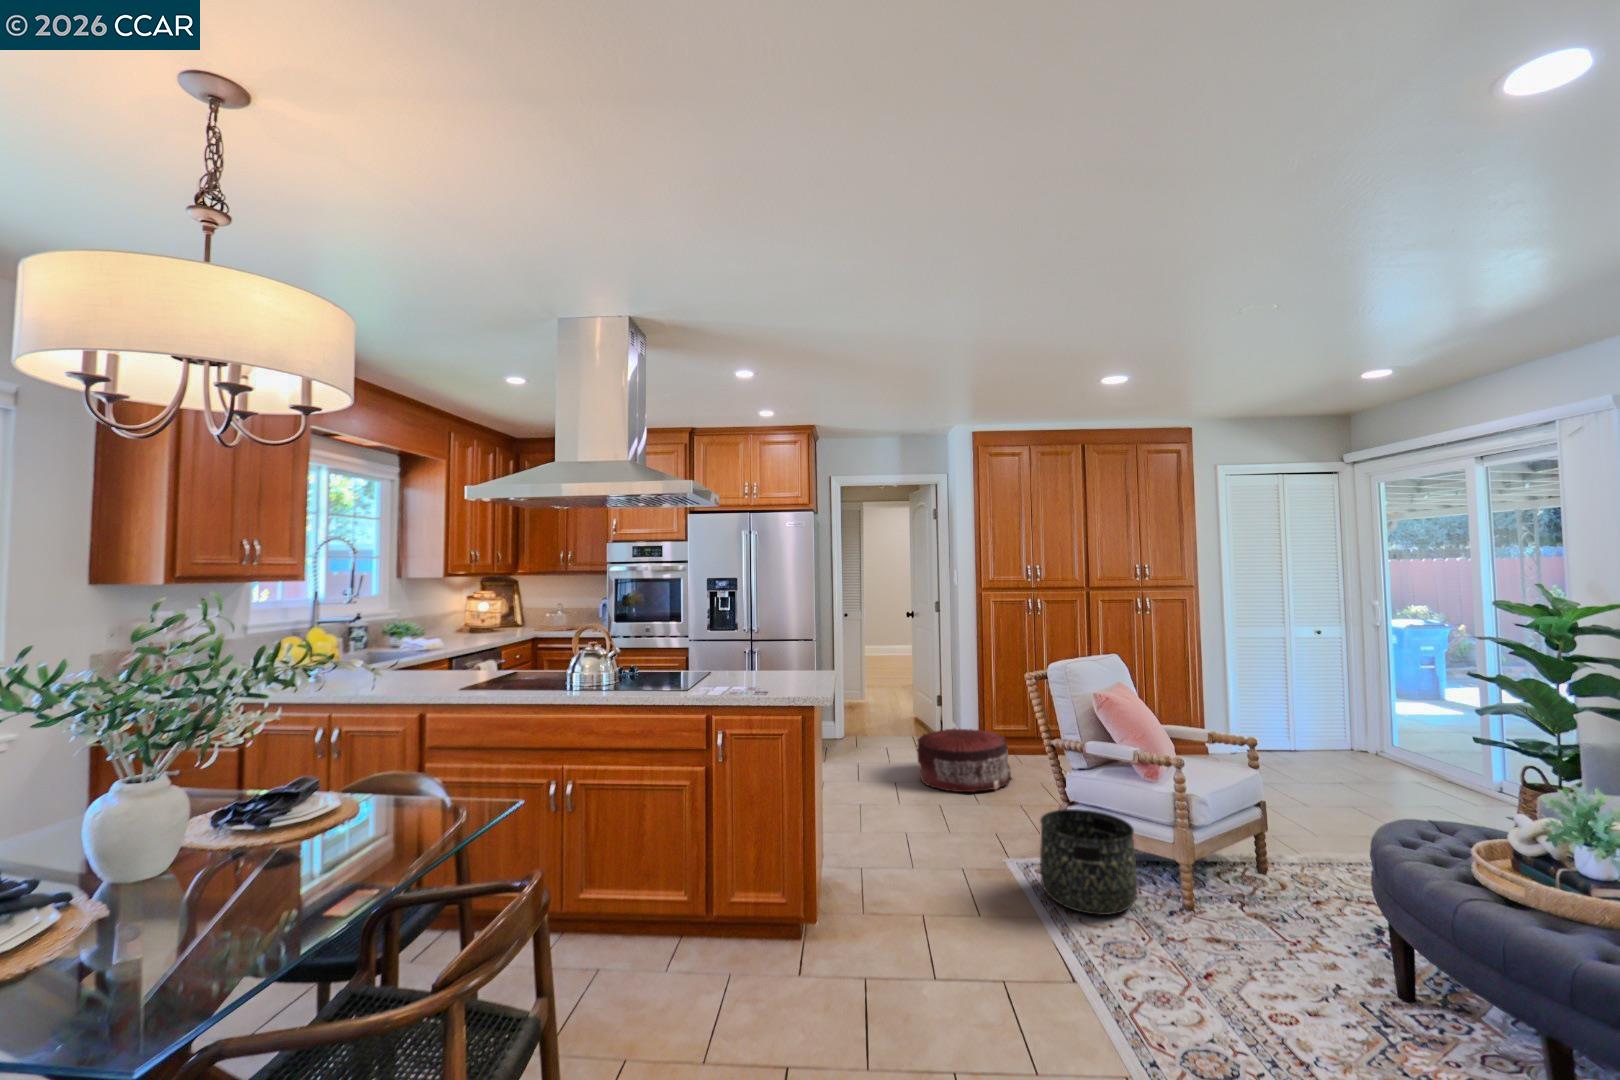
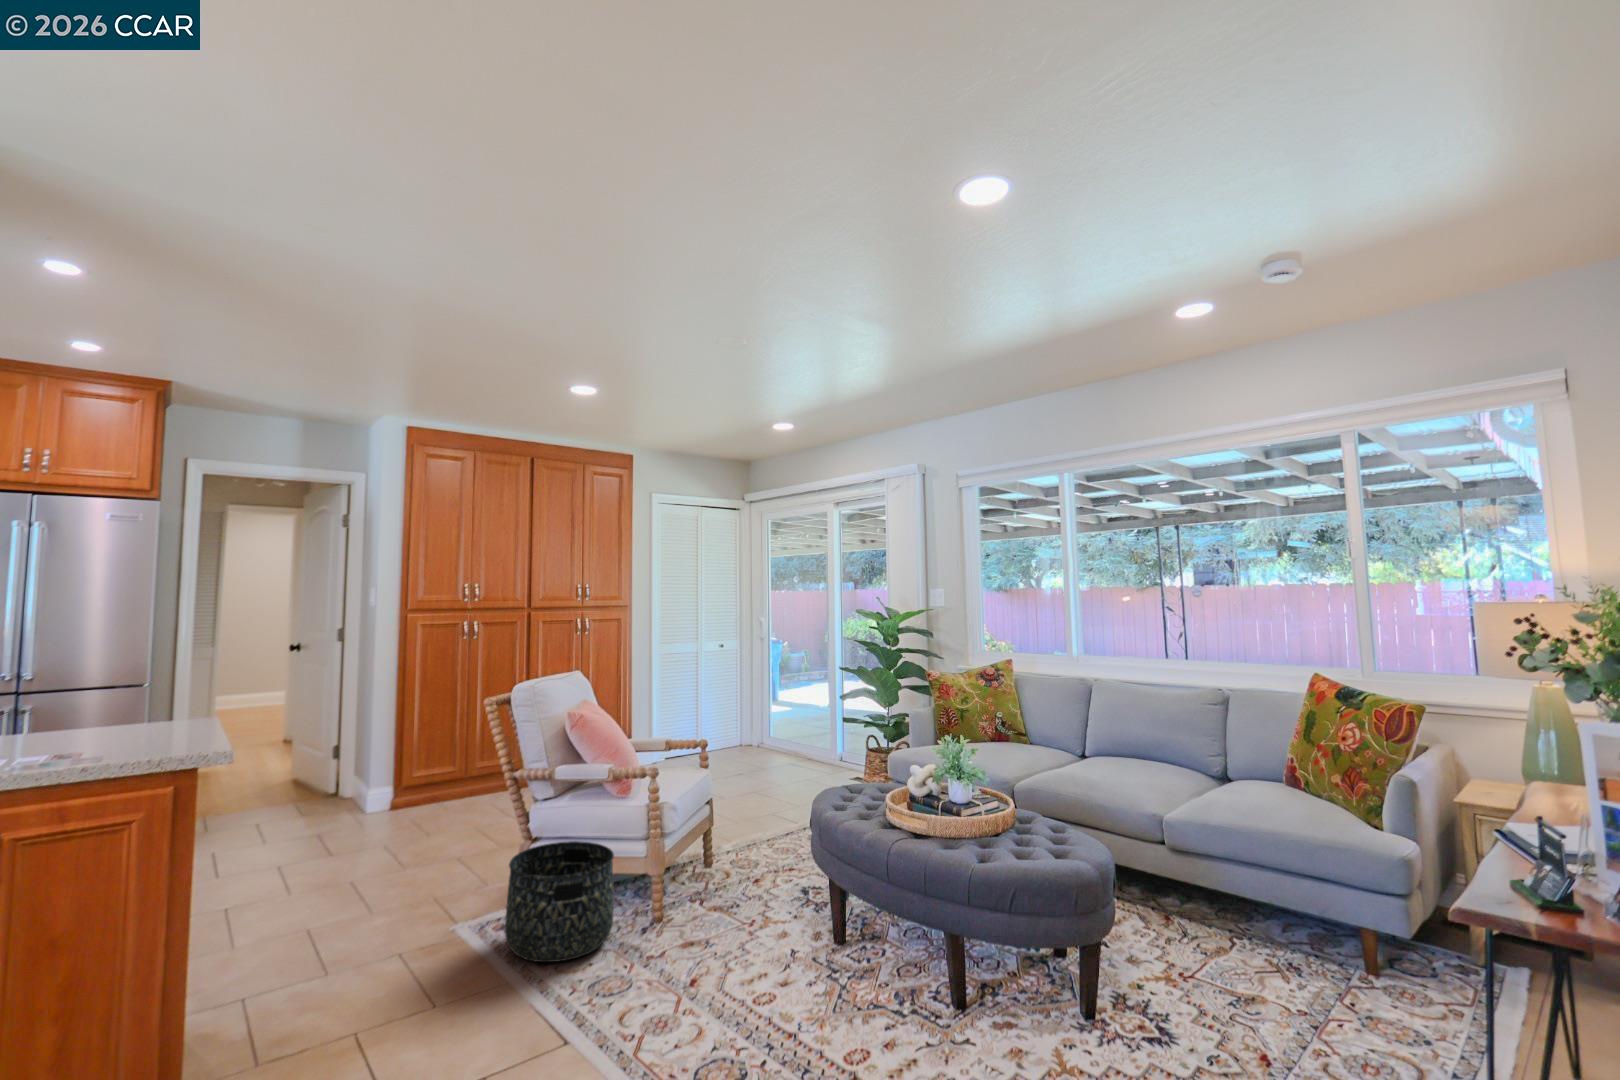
pouf: present [917,728,1012,792] -> none [292,771,434,862]

